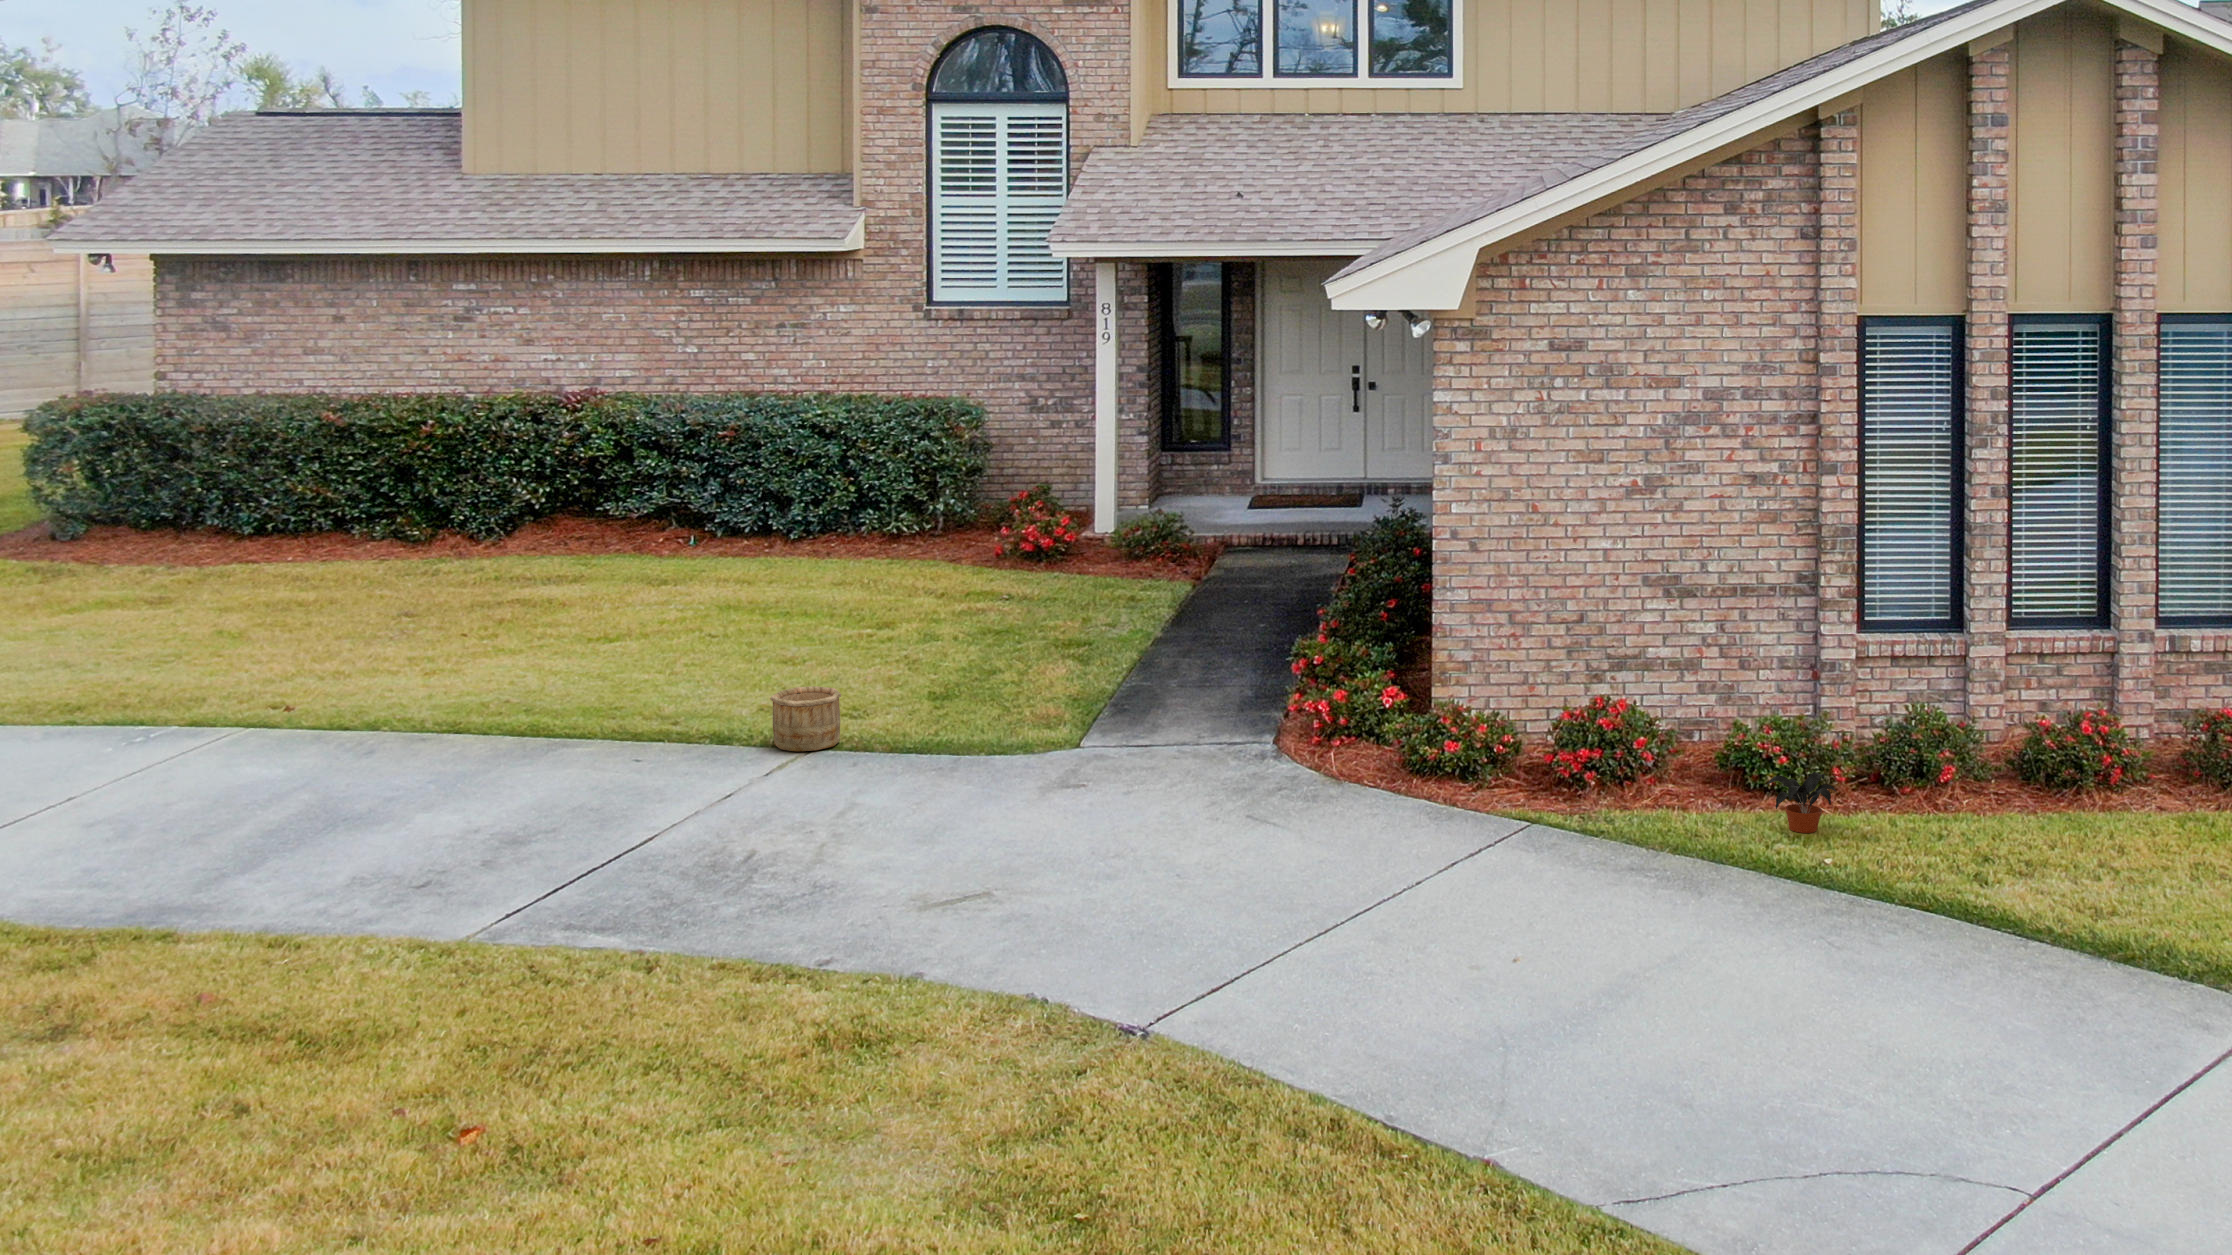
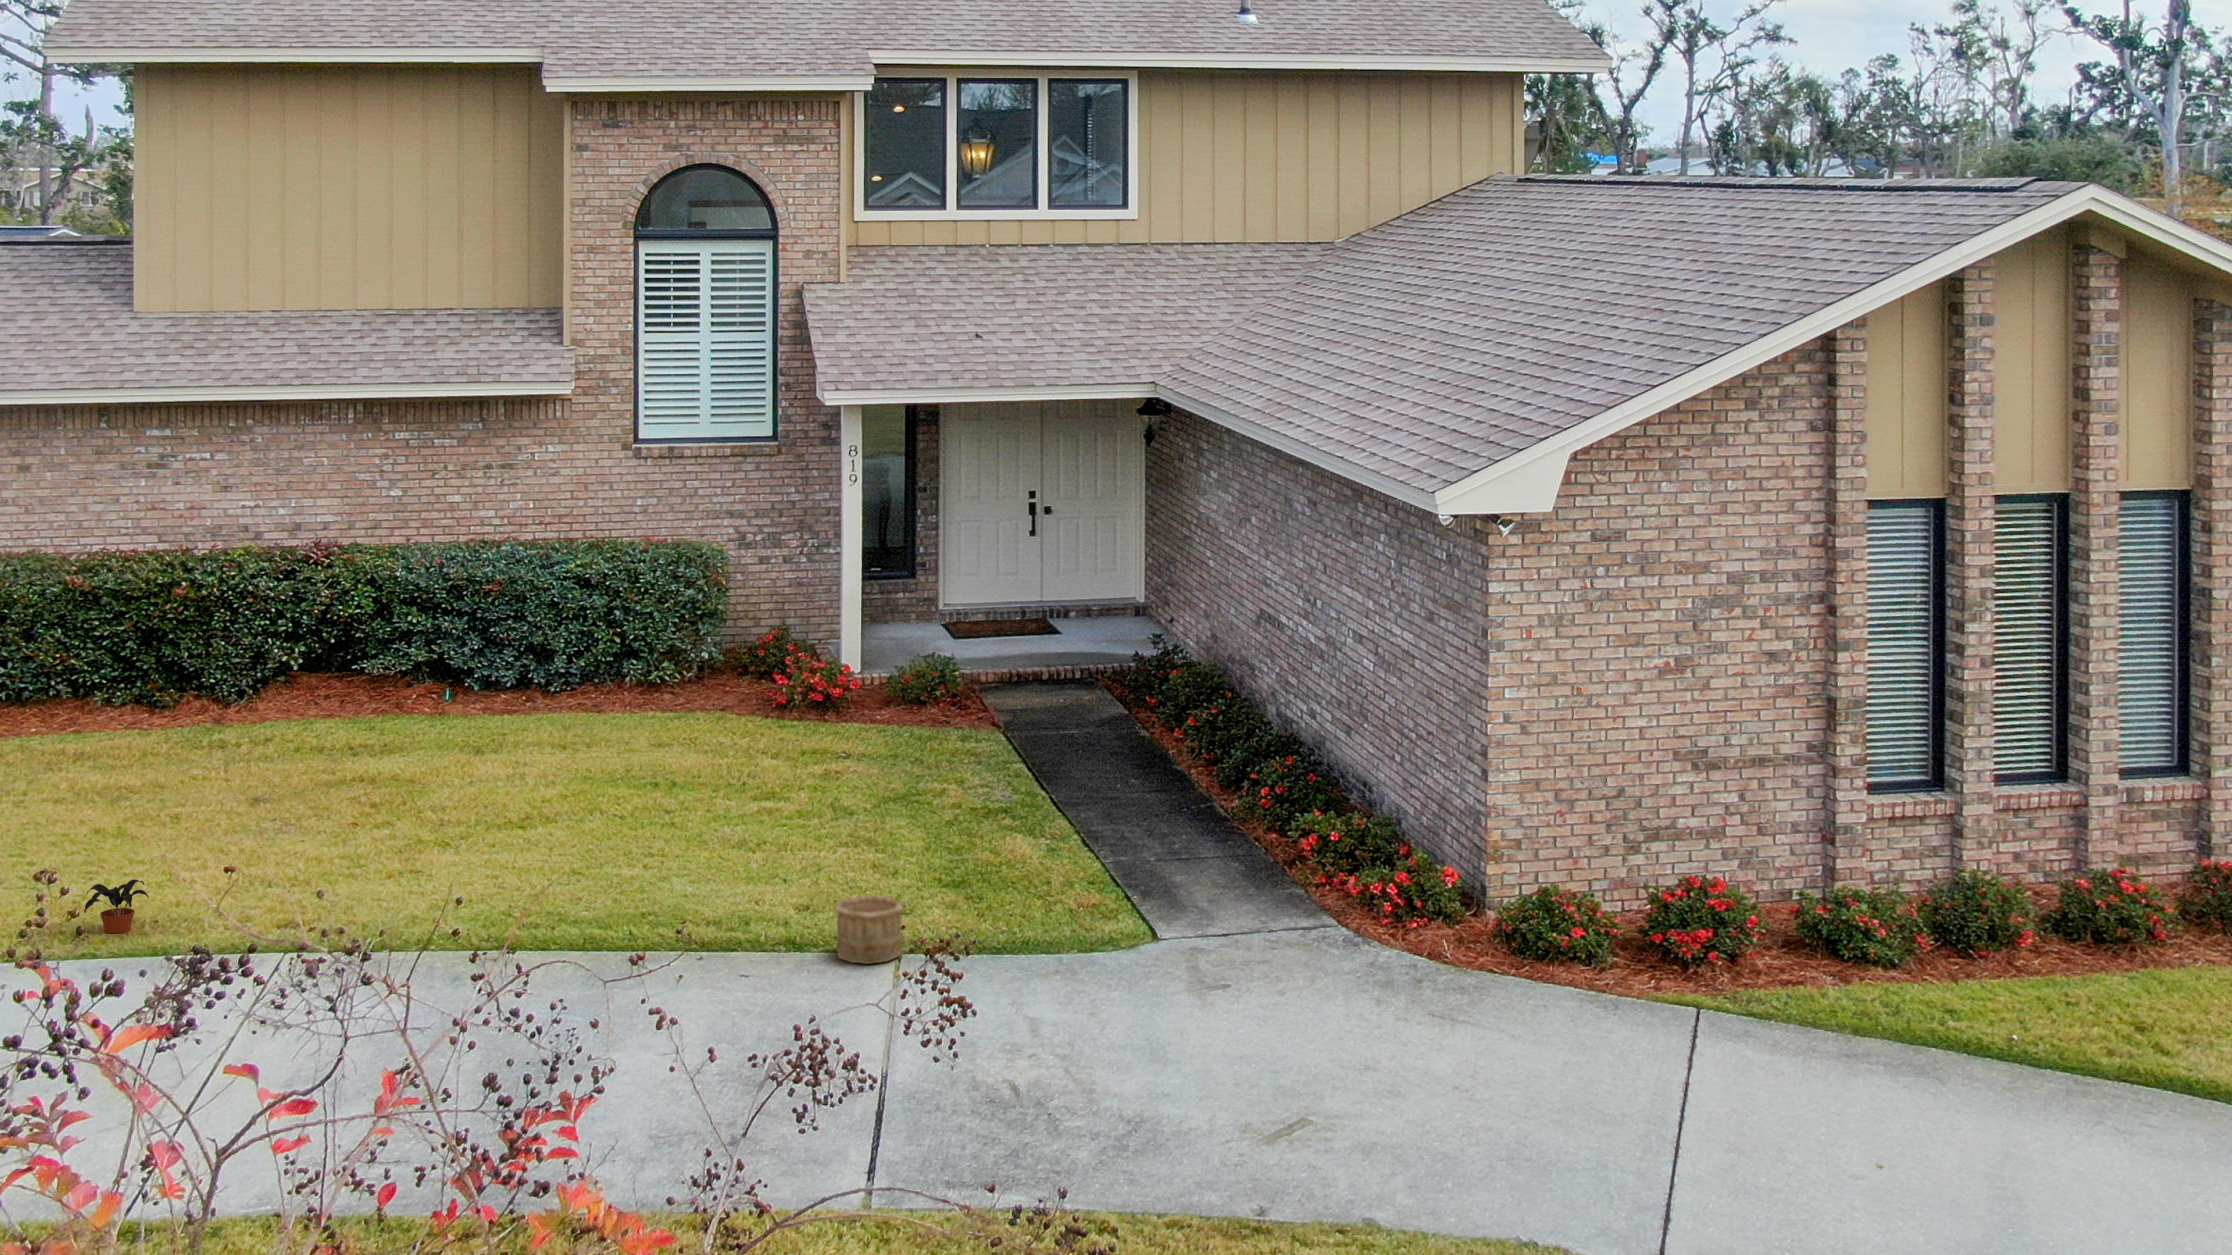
potted plant: present [1767,772,1836,833] -> present [84,879,149,933]

